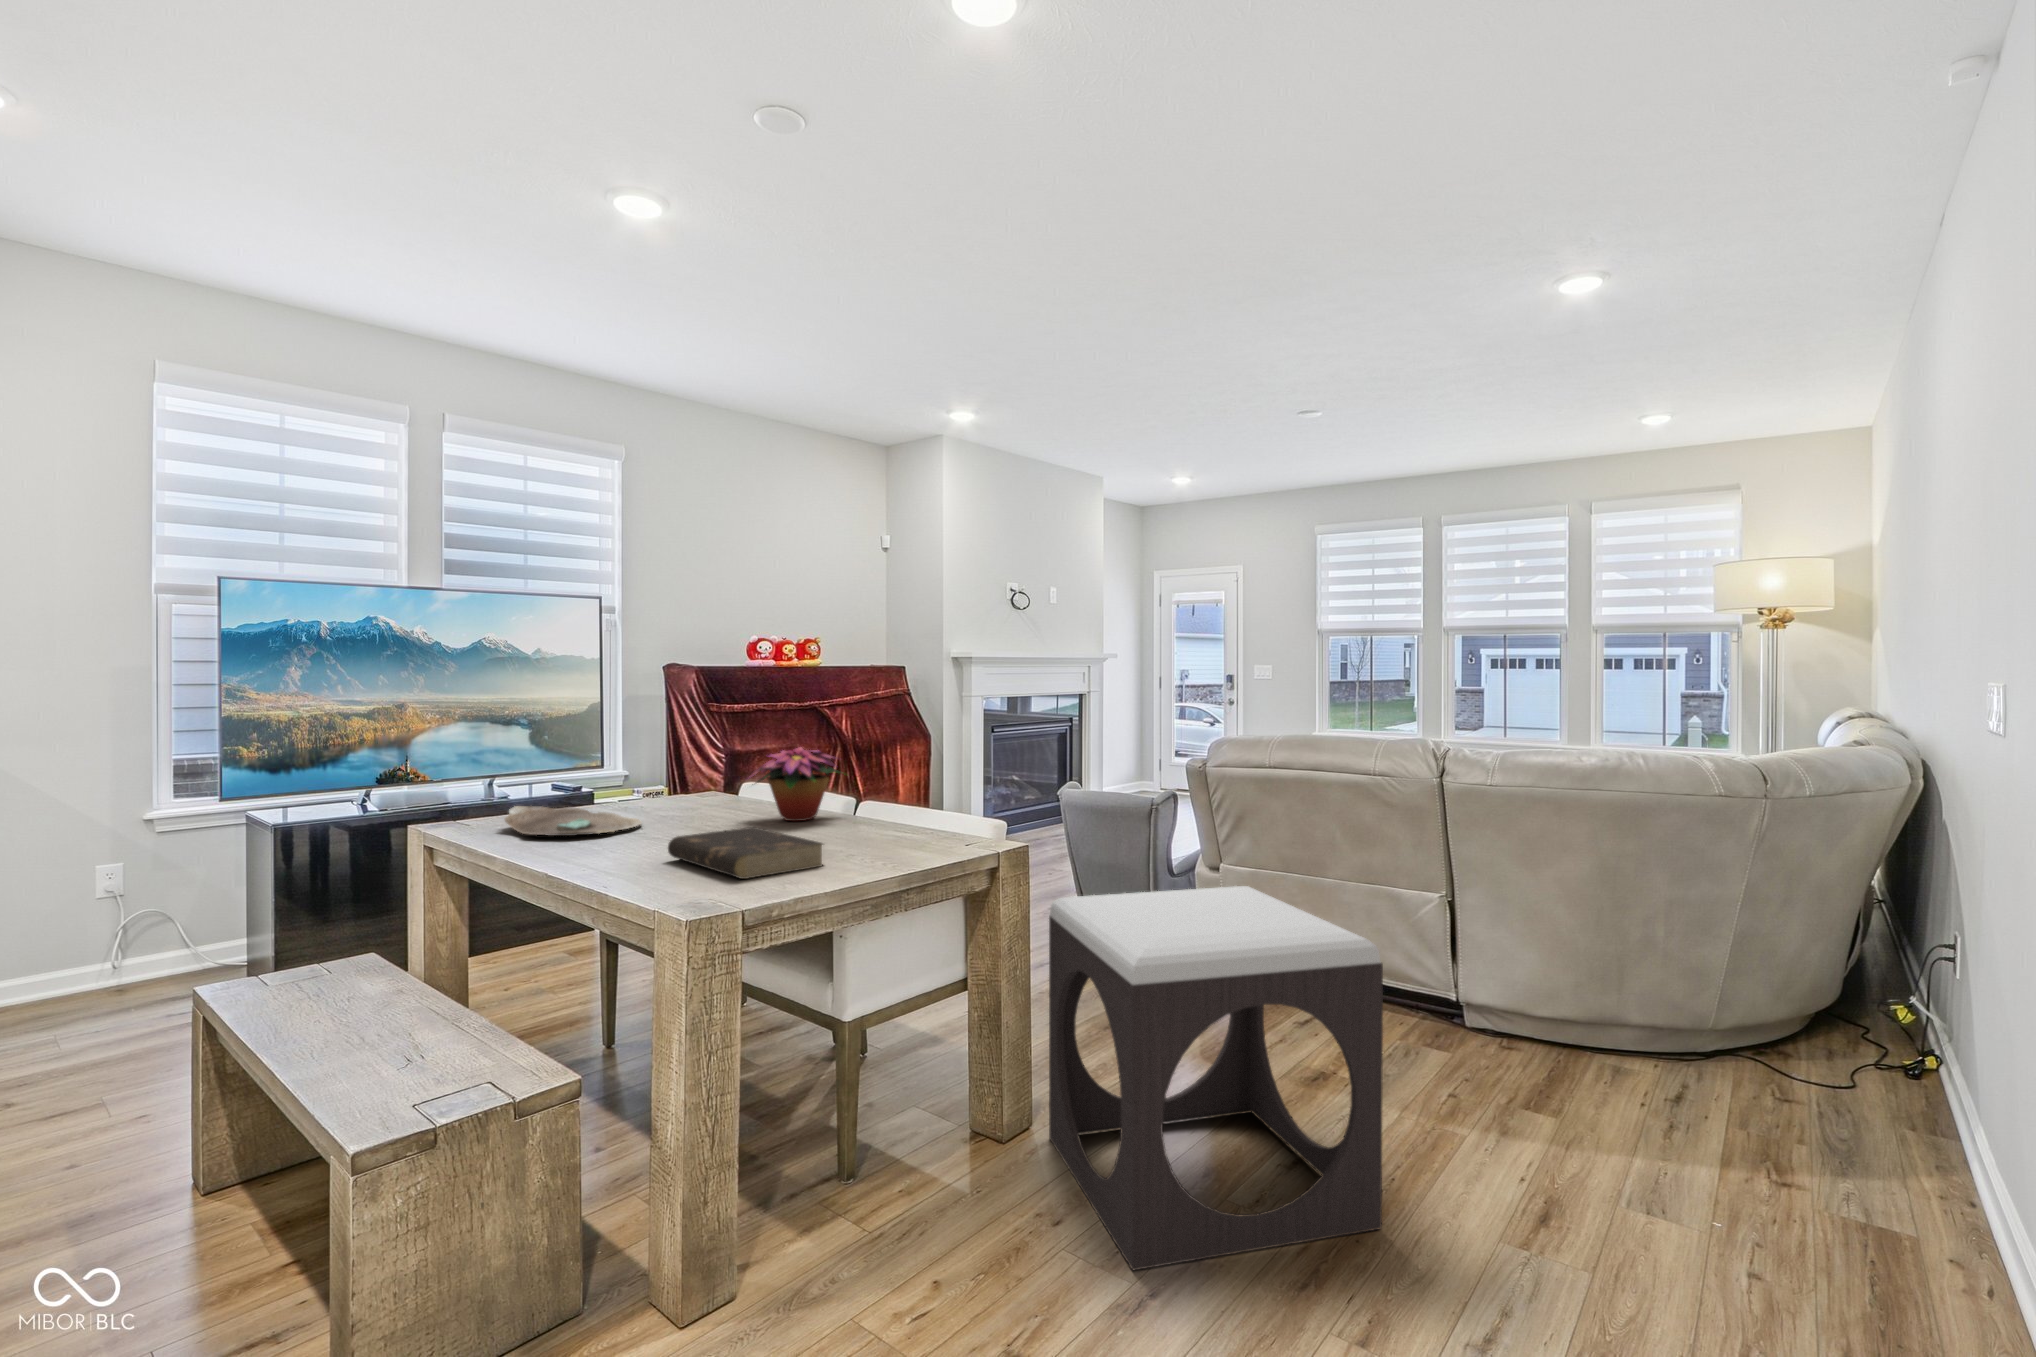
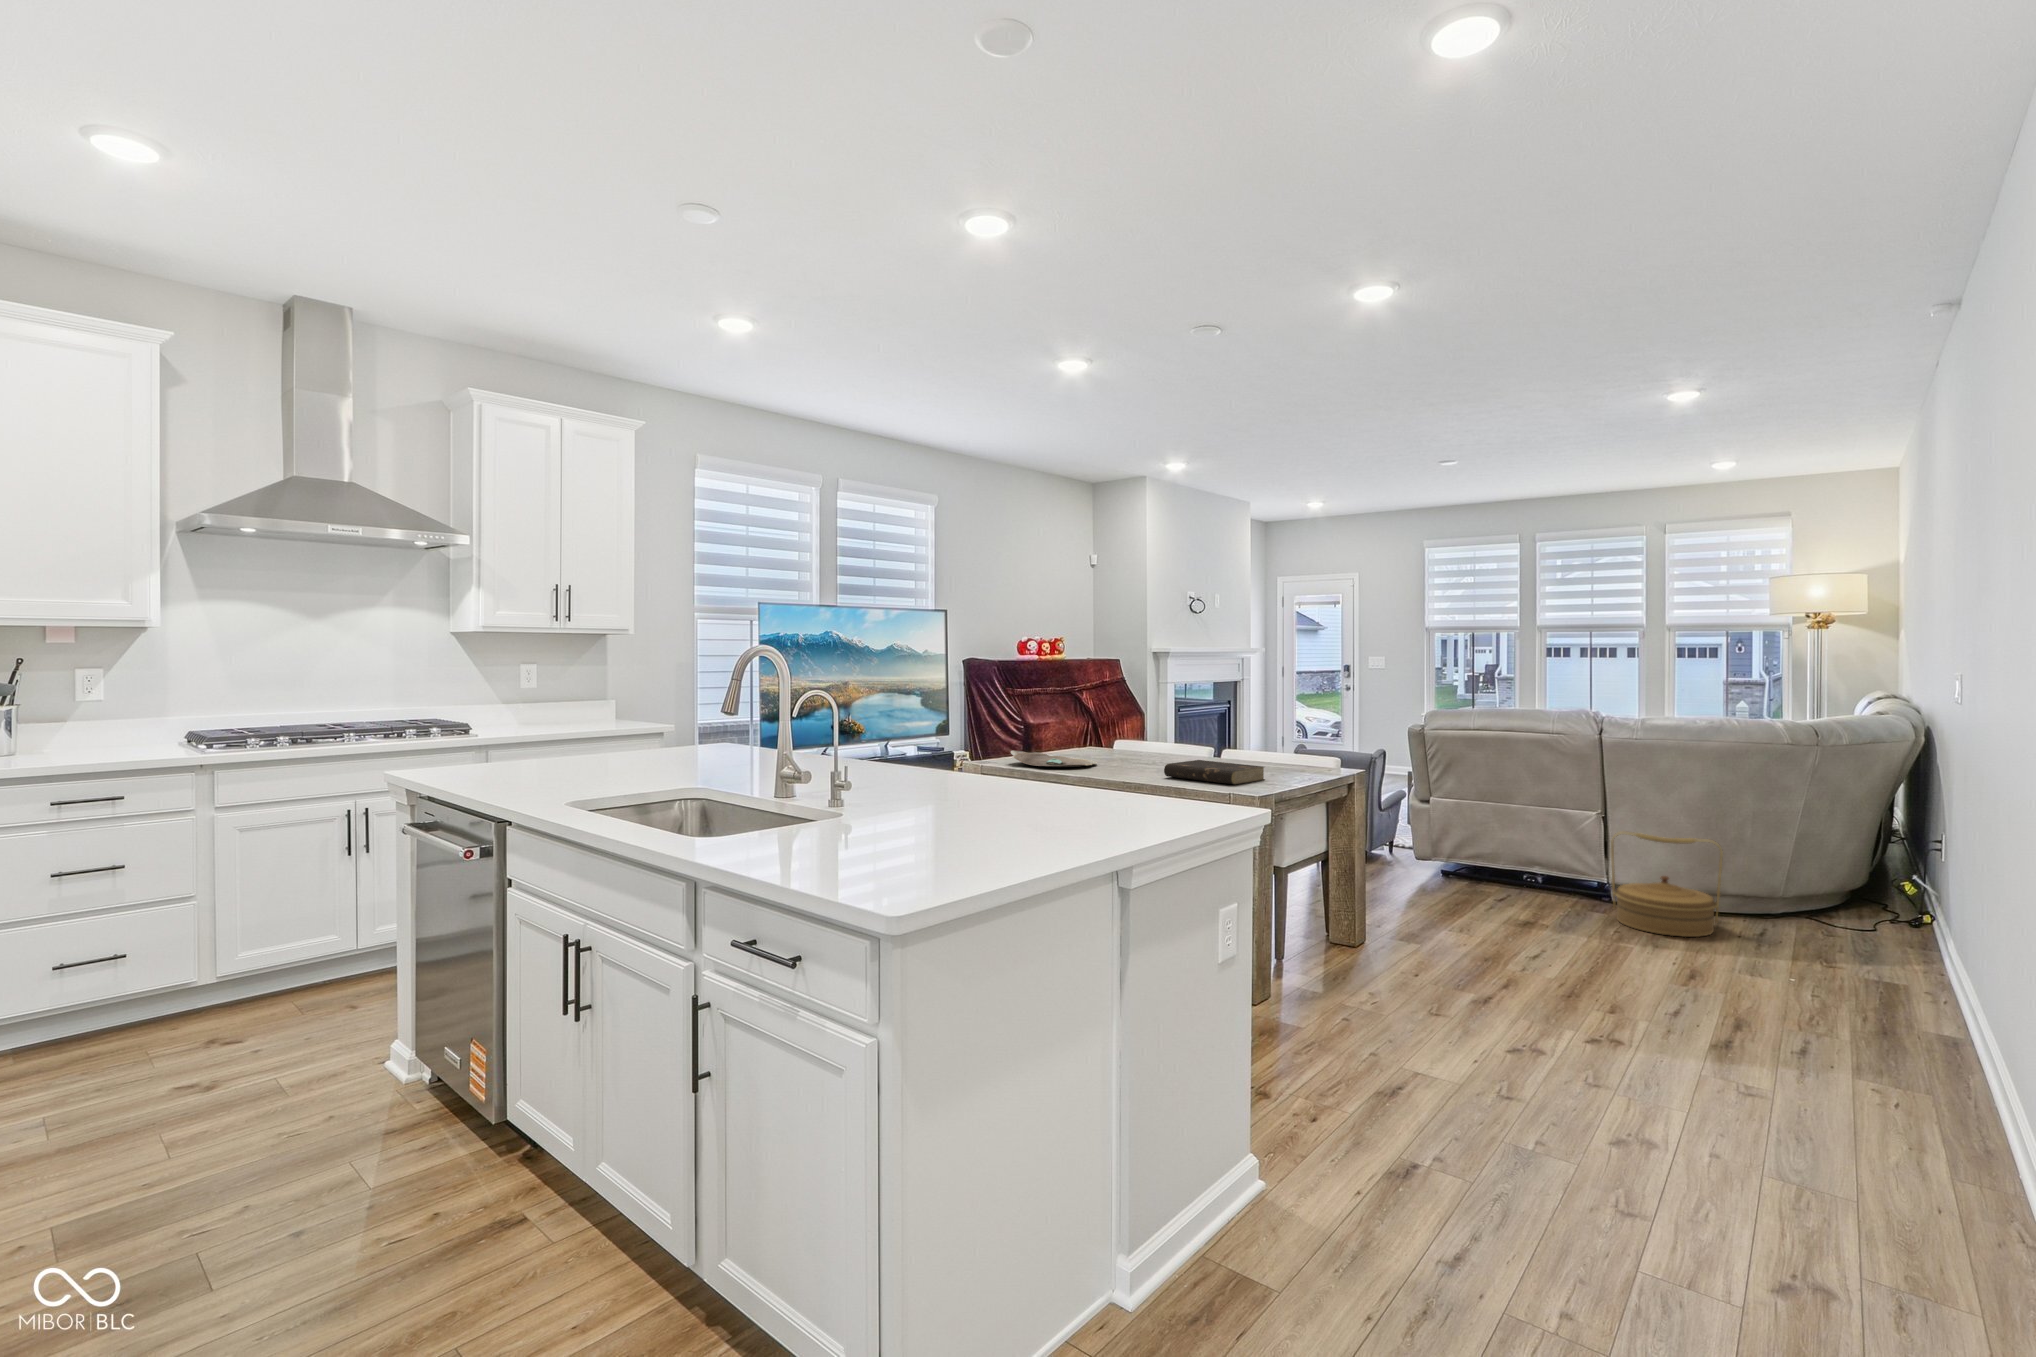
flower arrangement: present [753,747,839,821] -> none [1149,713,1217,761]
footstool: present [1049,886,1383,1271] -> none [1378,799,1605,996]
woven basket: none [1453,928,1615,1104] -> present [1611,831,1723,937]

